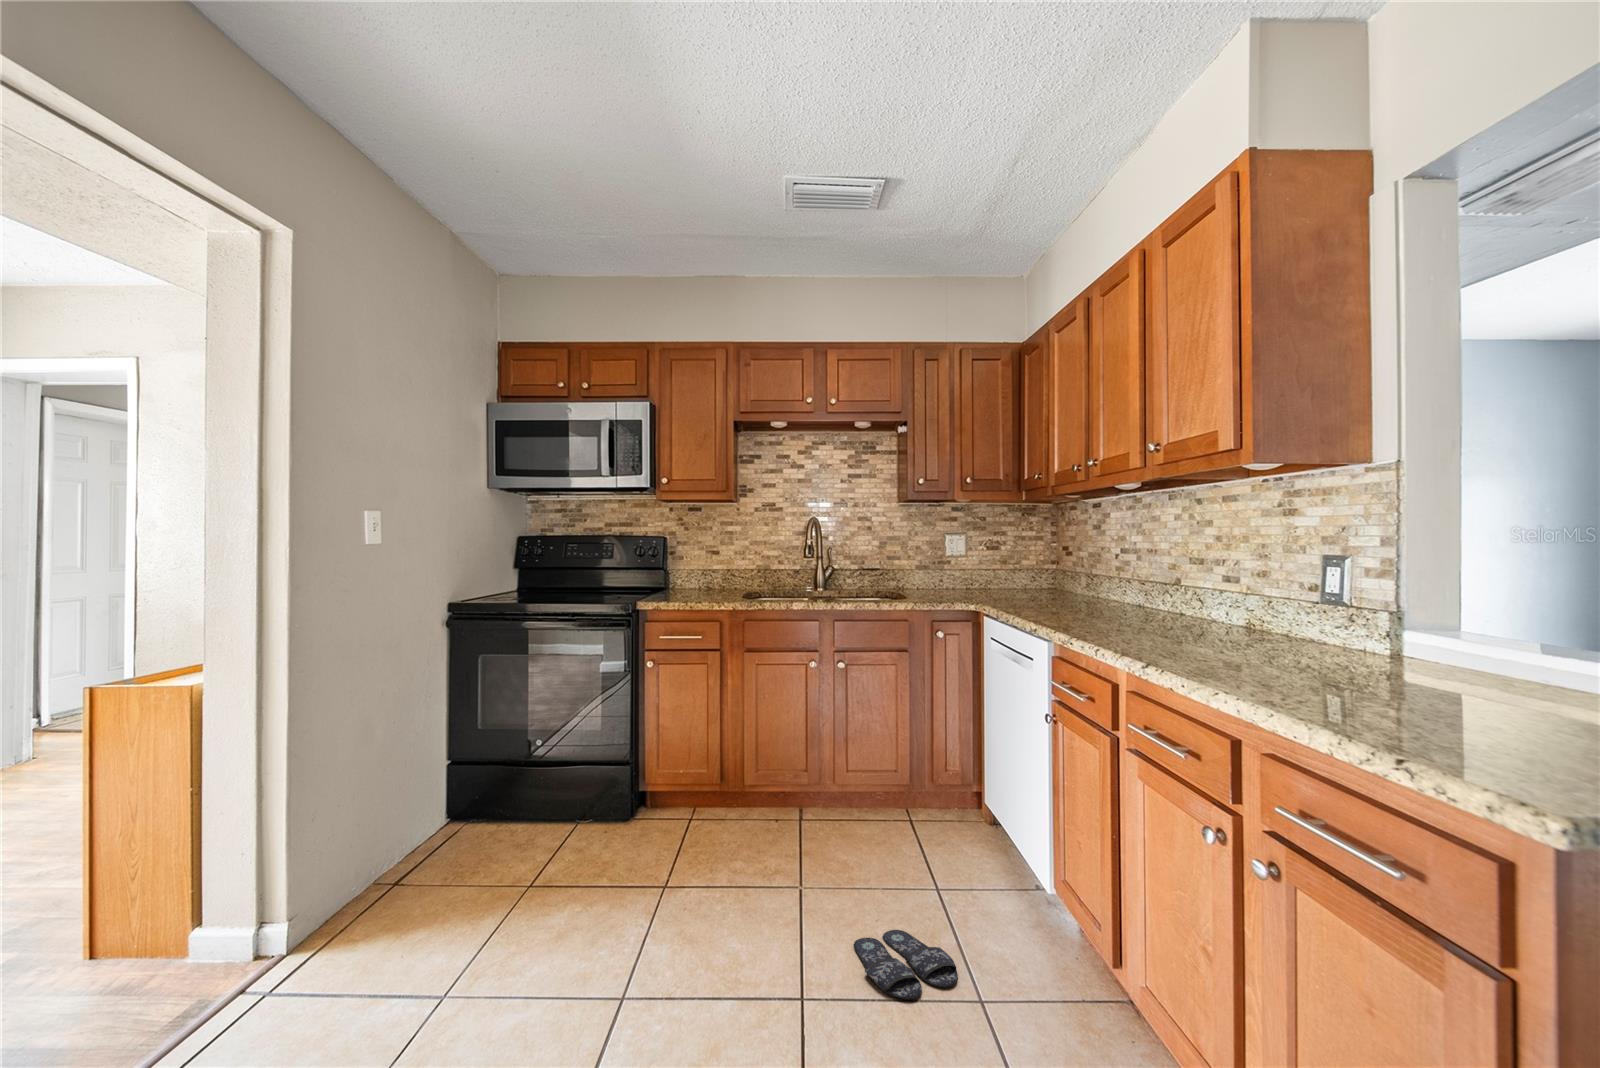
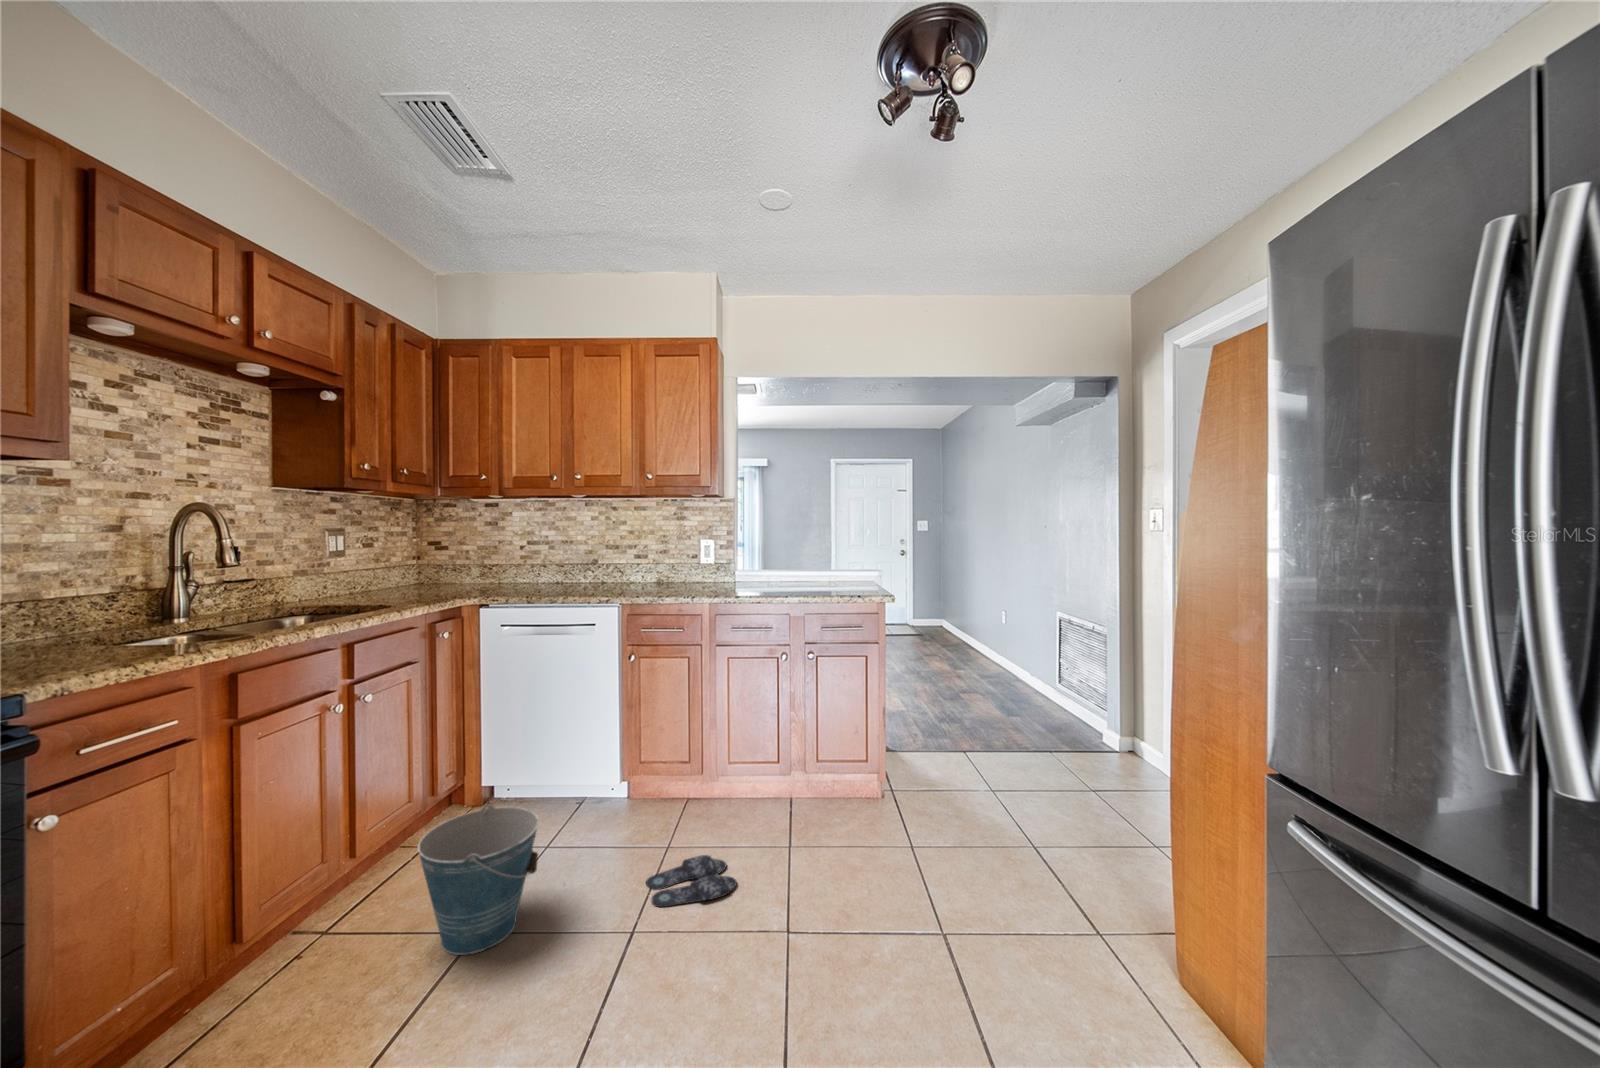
bucket: none [764,766,853,874] -> present [418,804,538,955]

